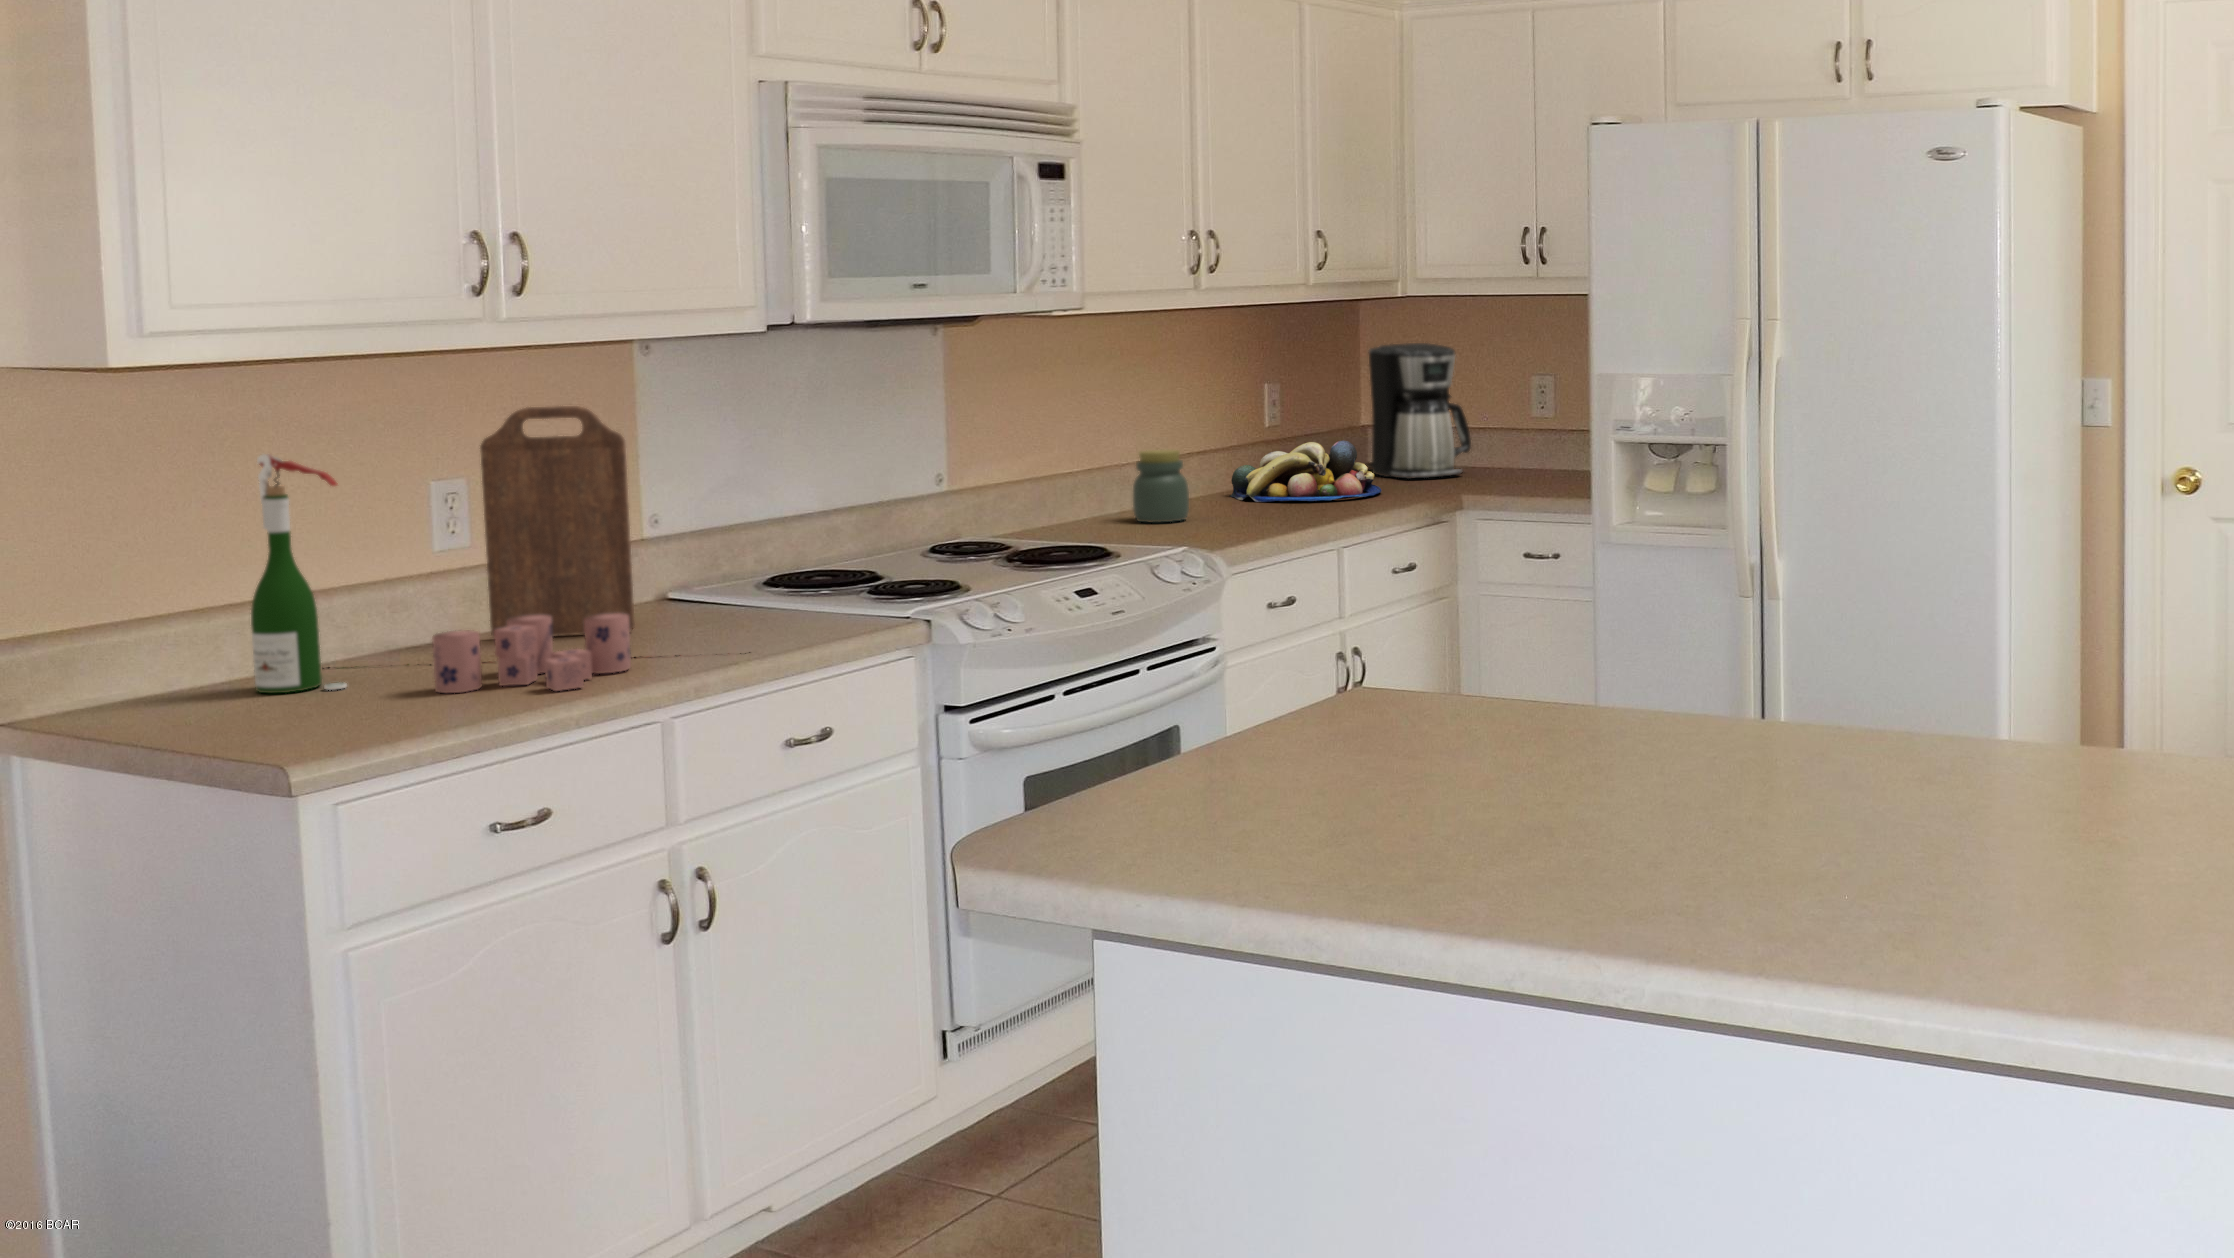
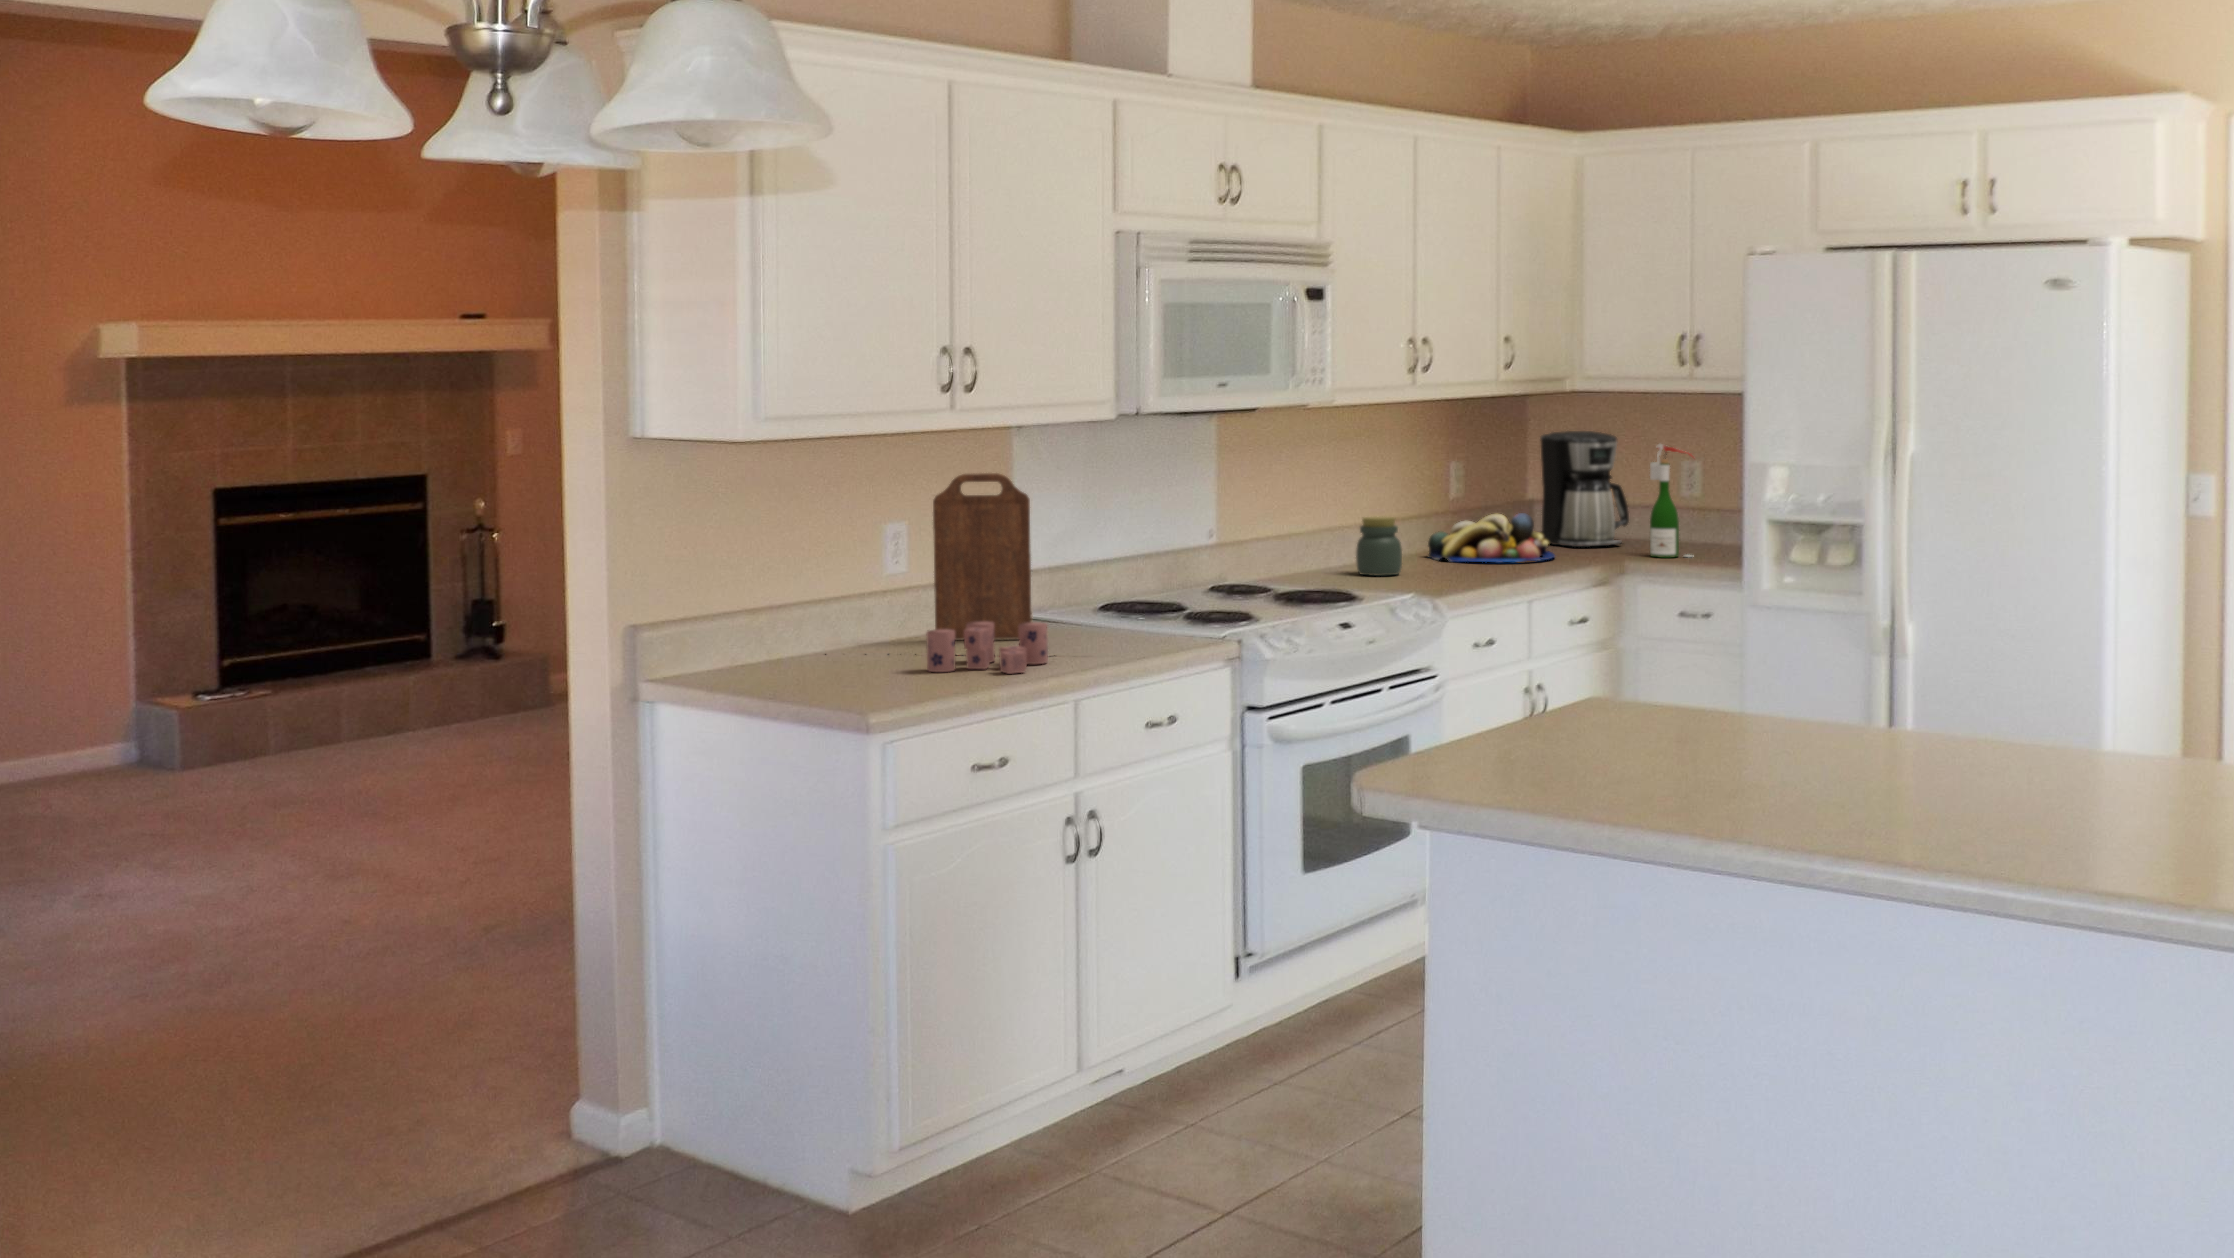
wine bottle: present [251,454,347,693] -> present [1650,444,1695,558]

